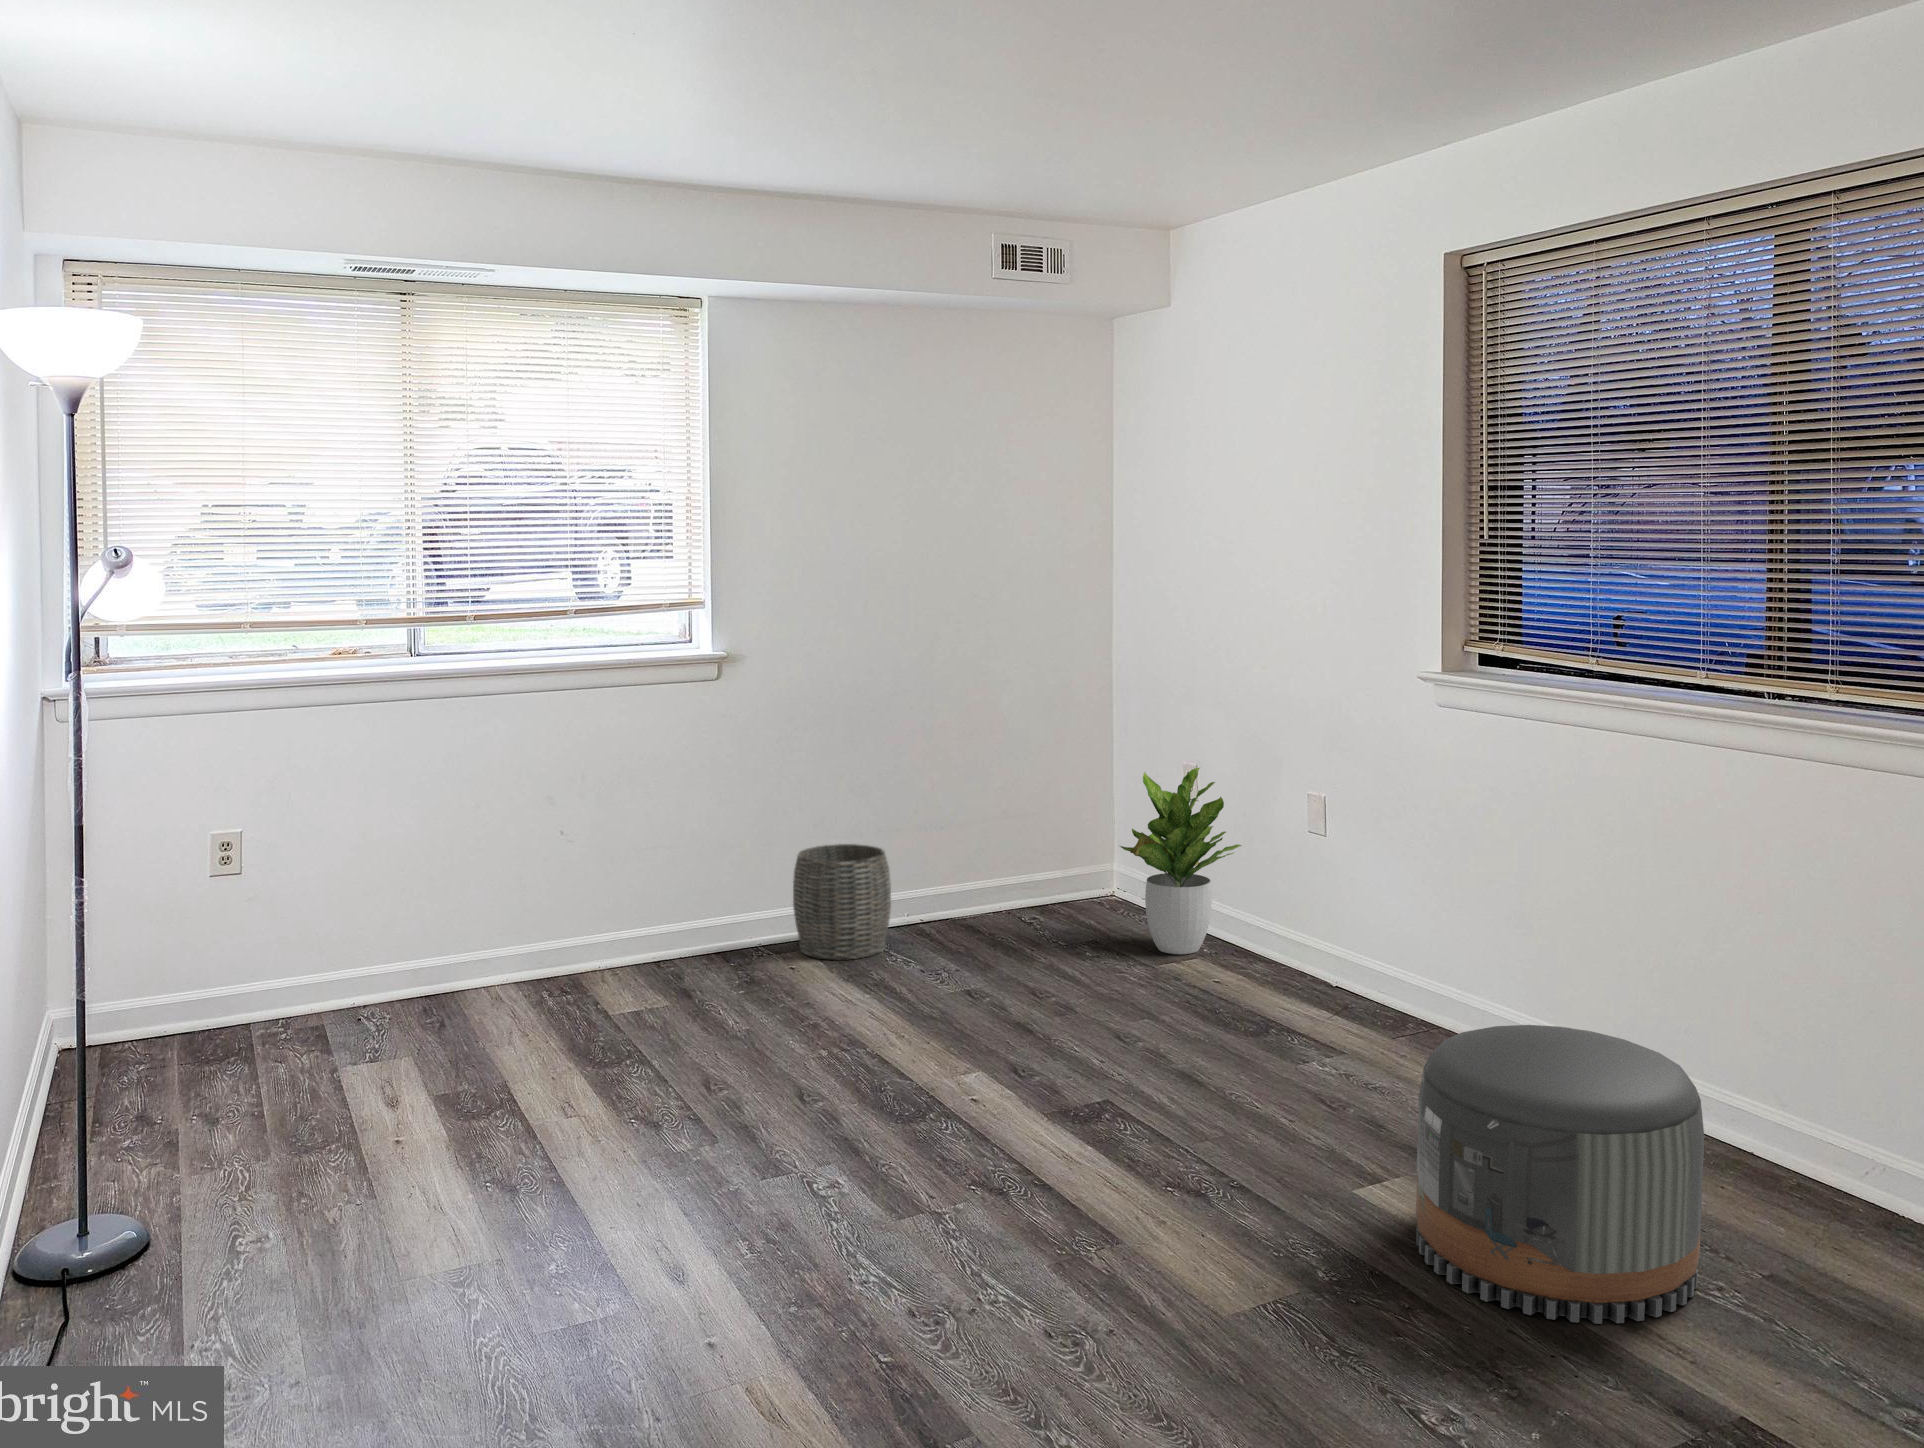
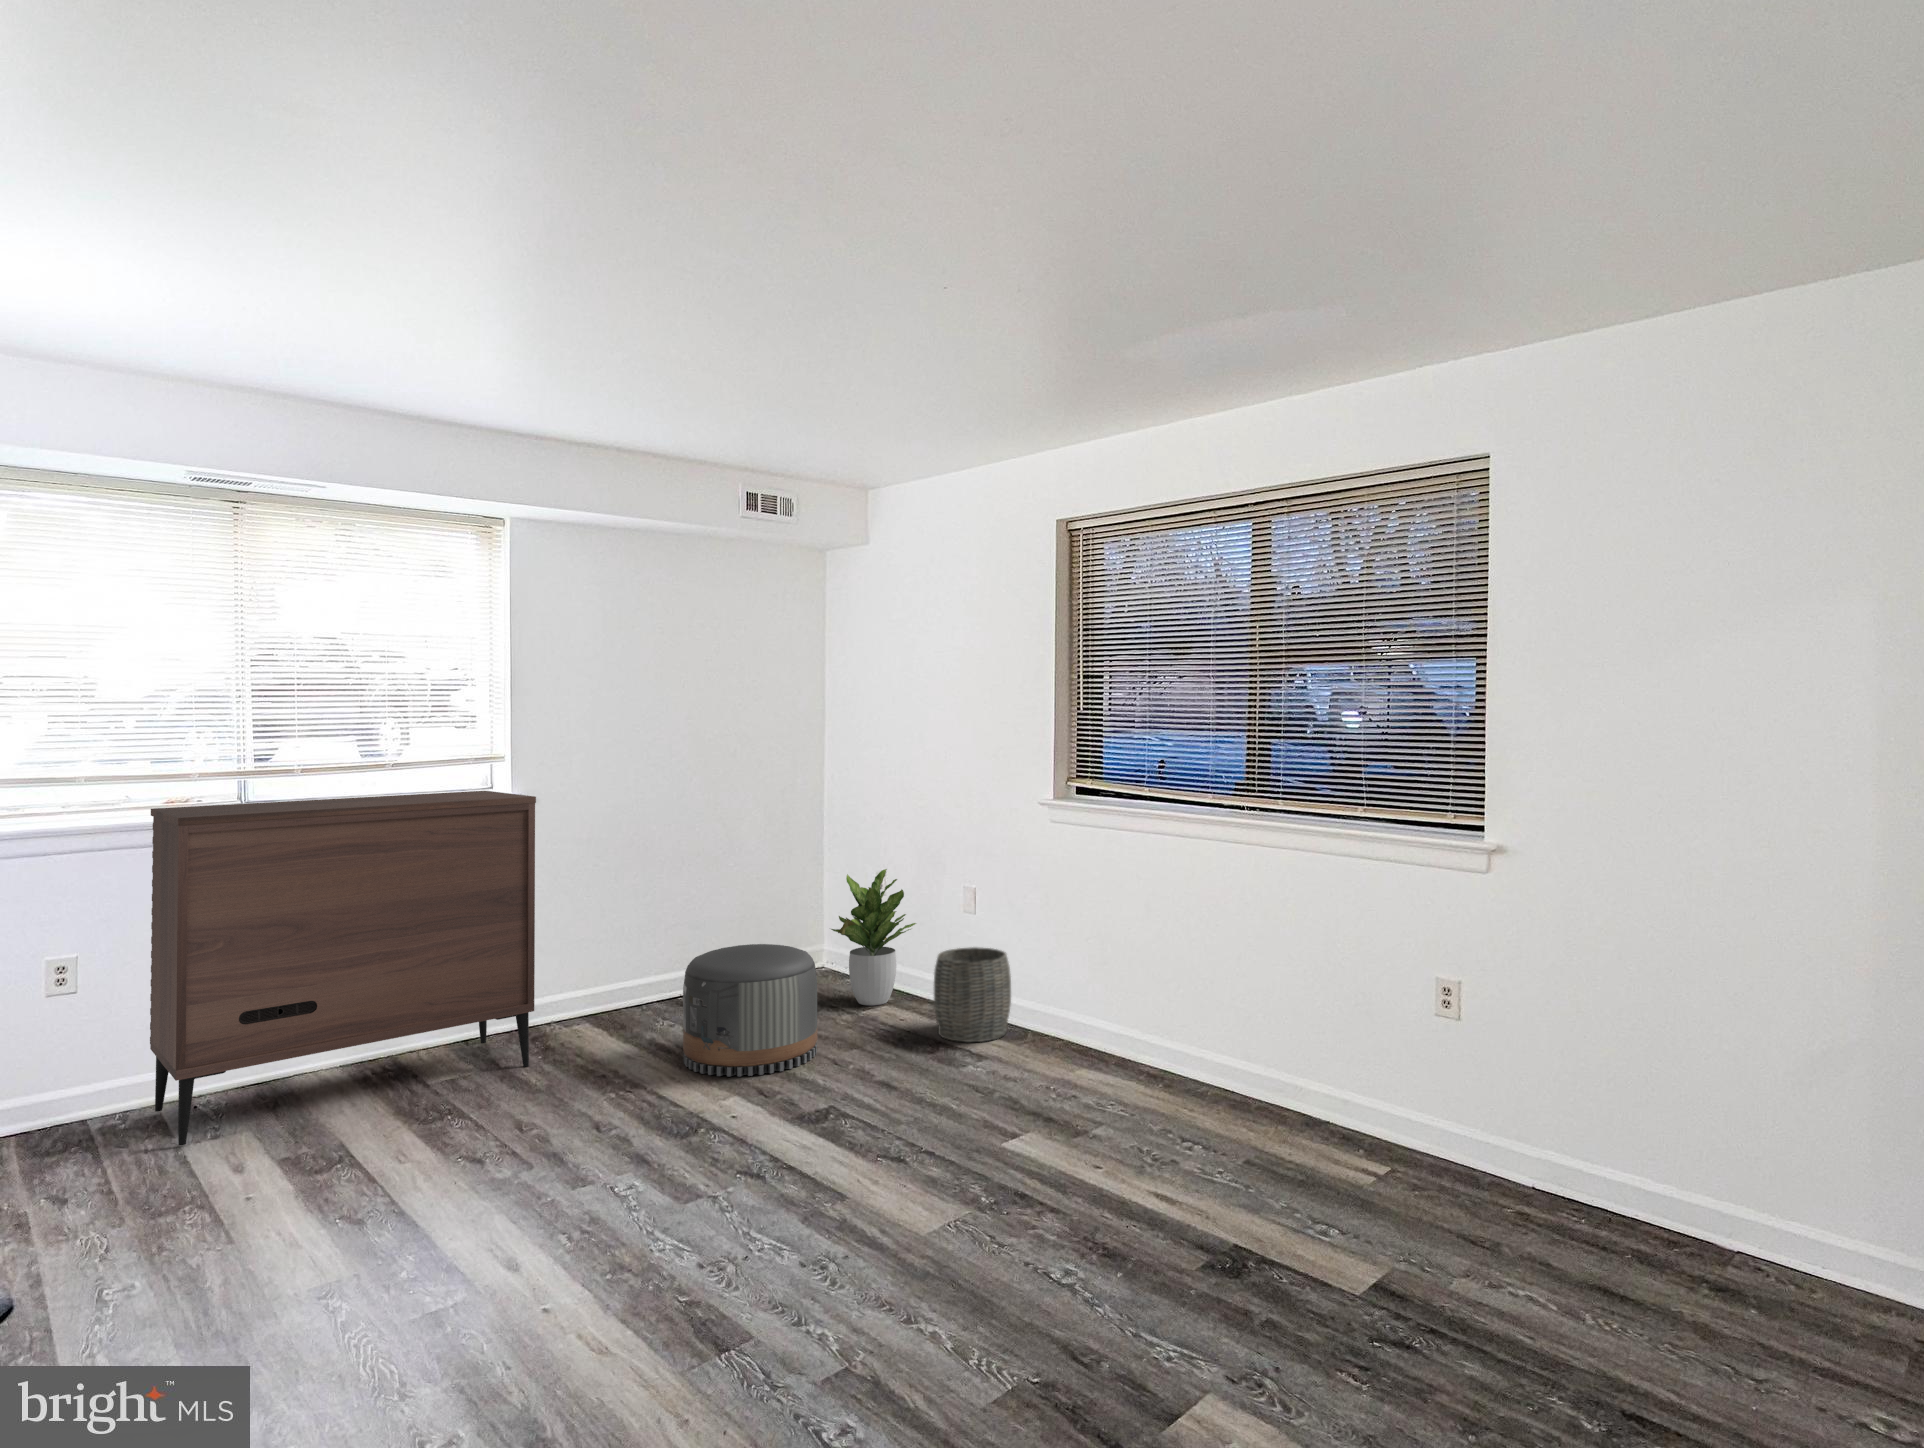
dresser: none [291,646,734,1068] -> present [150,791,536,1146]
woven basket: present [793,844,891,960] -> present [934,947,1011,1042]
pouf: present [1416,1025,1704,1324] -> present [683,944,817,1076]

